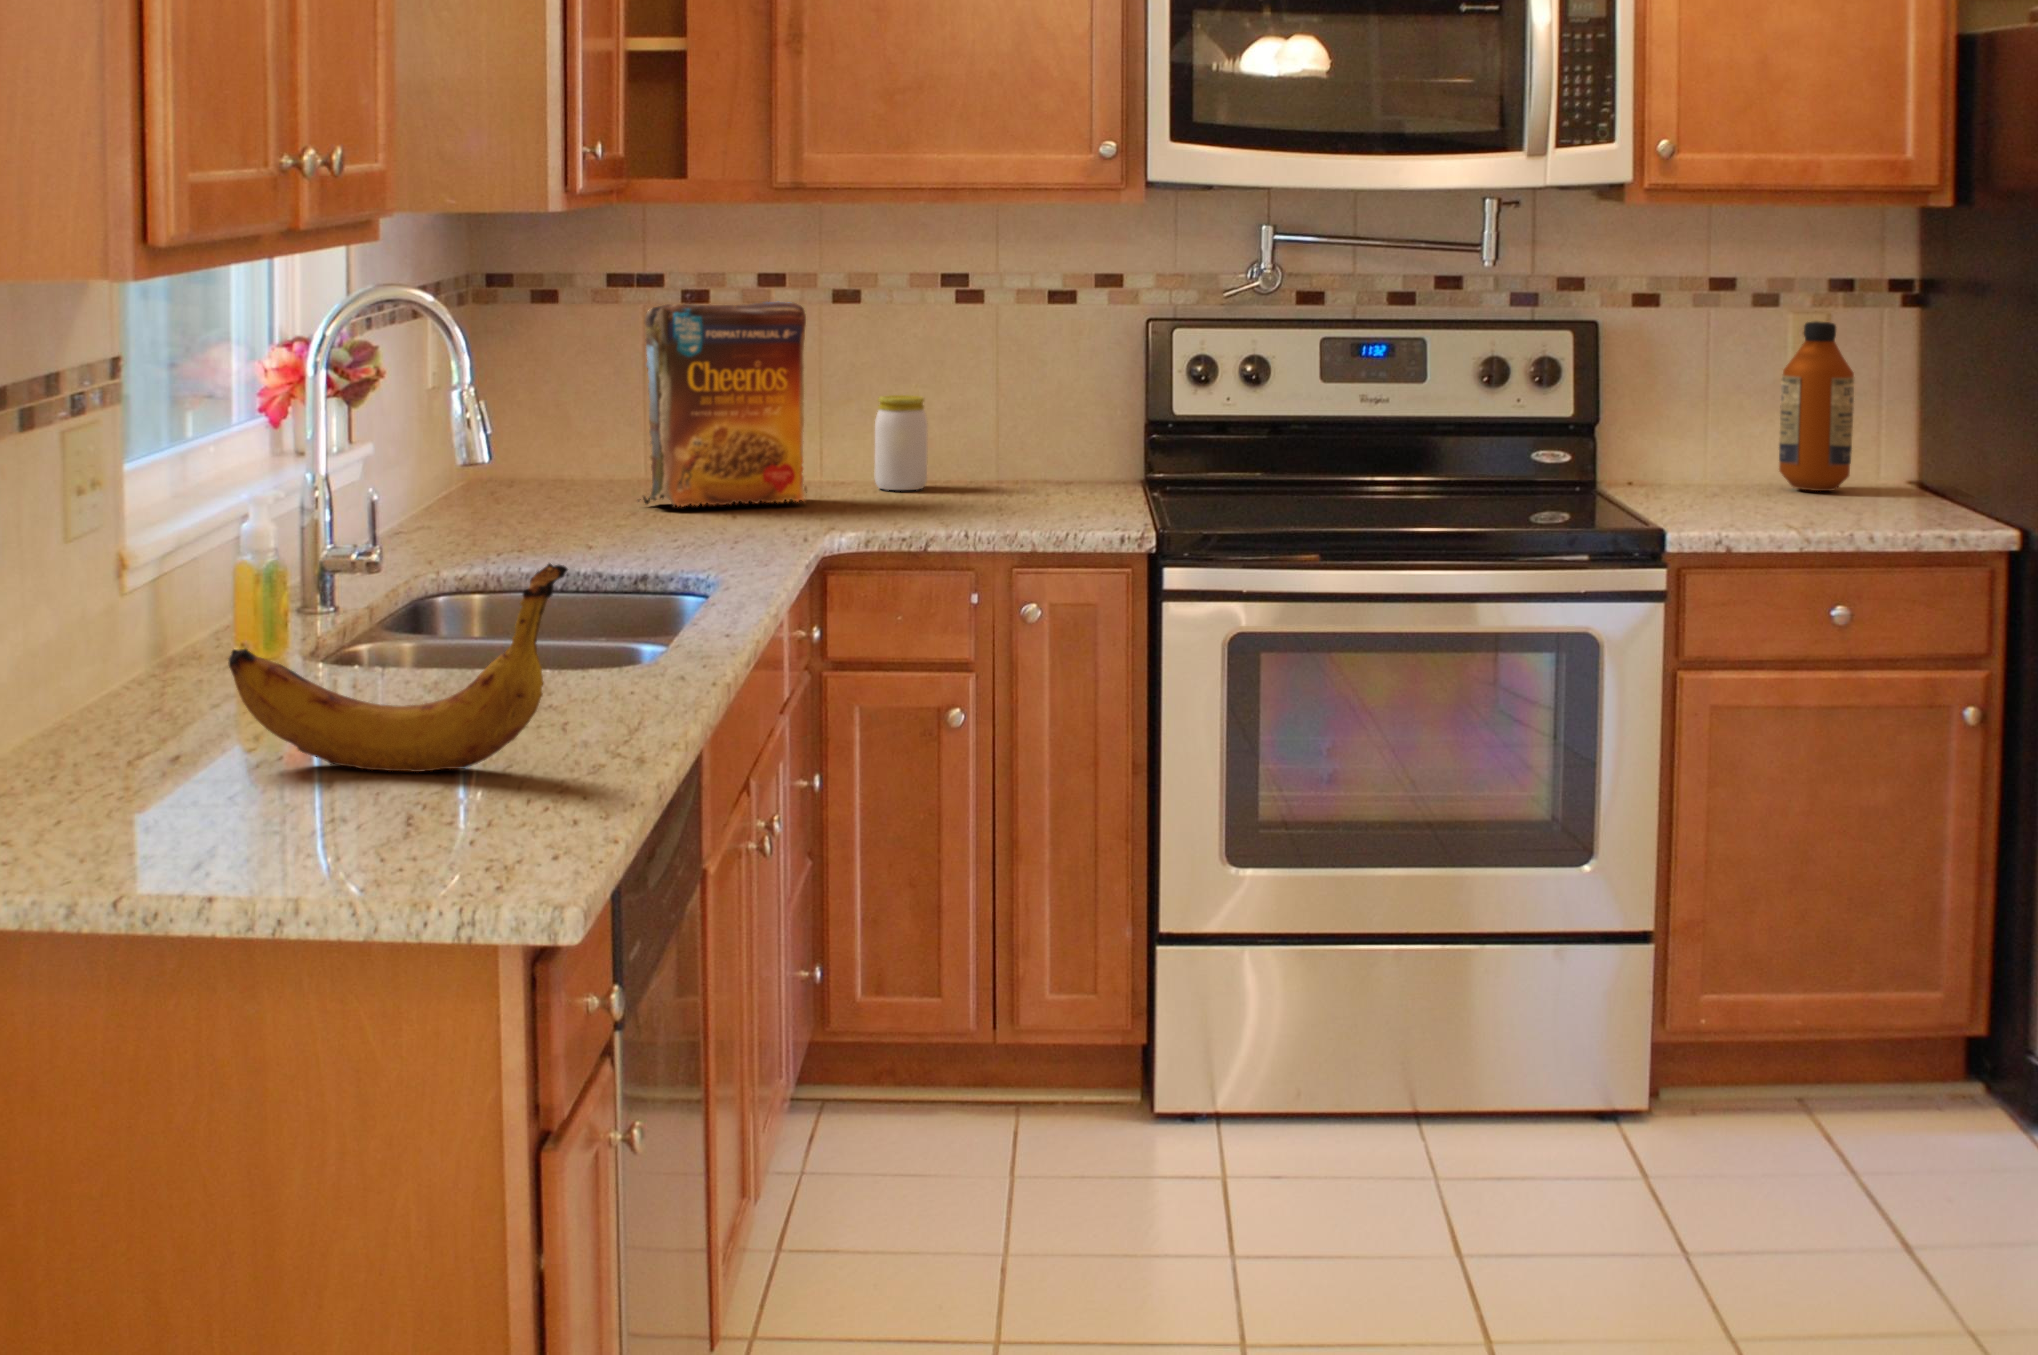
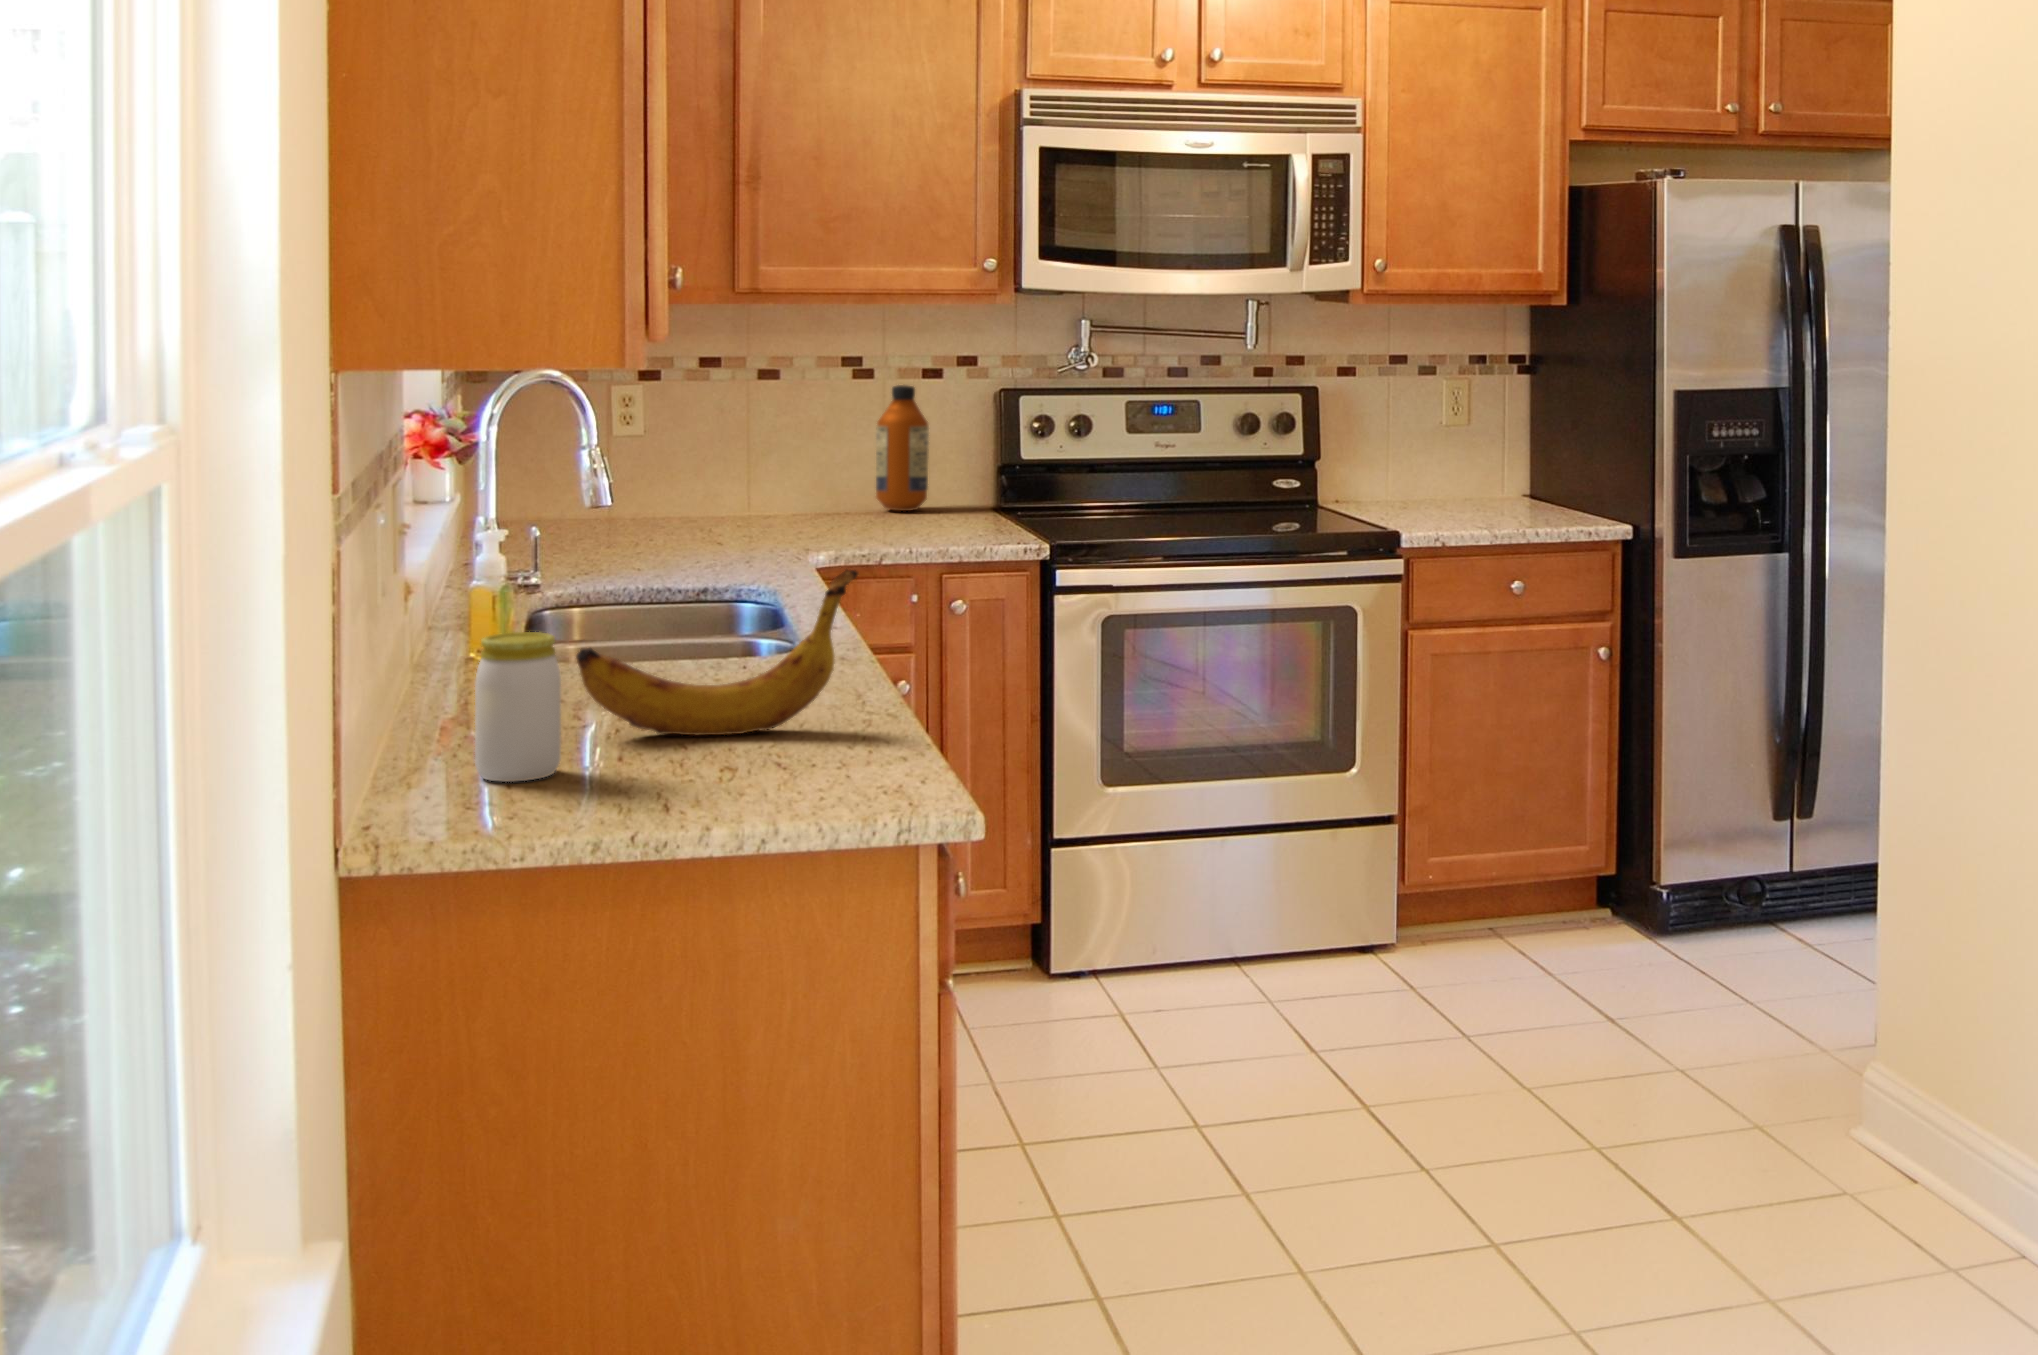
cereal box: present [638,302,807,507] -> none [628,379,765,542]
bottle: present [1779,321,1854,491] -> present [876,385,929,511]
jar: present [875,395,928,490] -> present [475,632,561,782]

